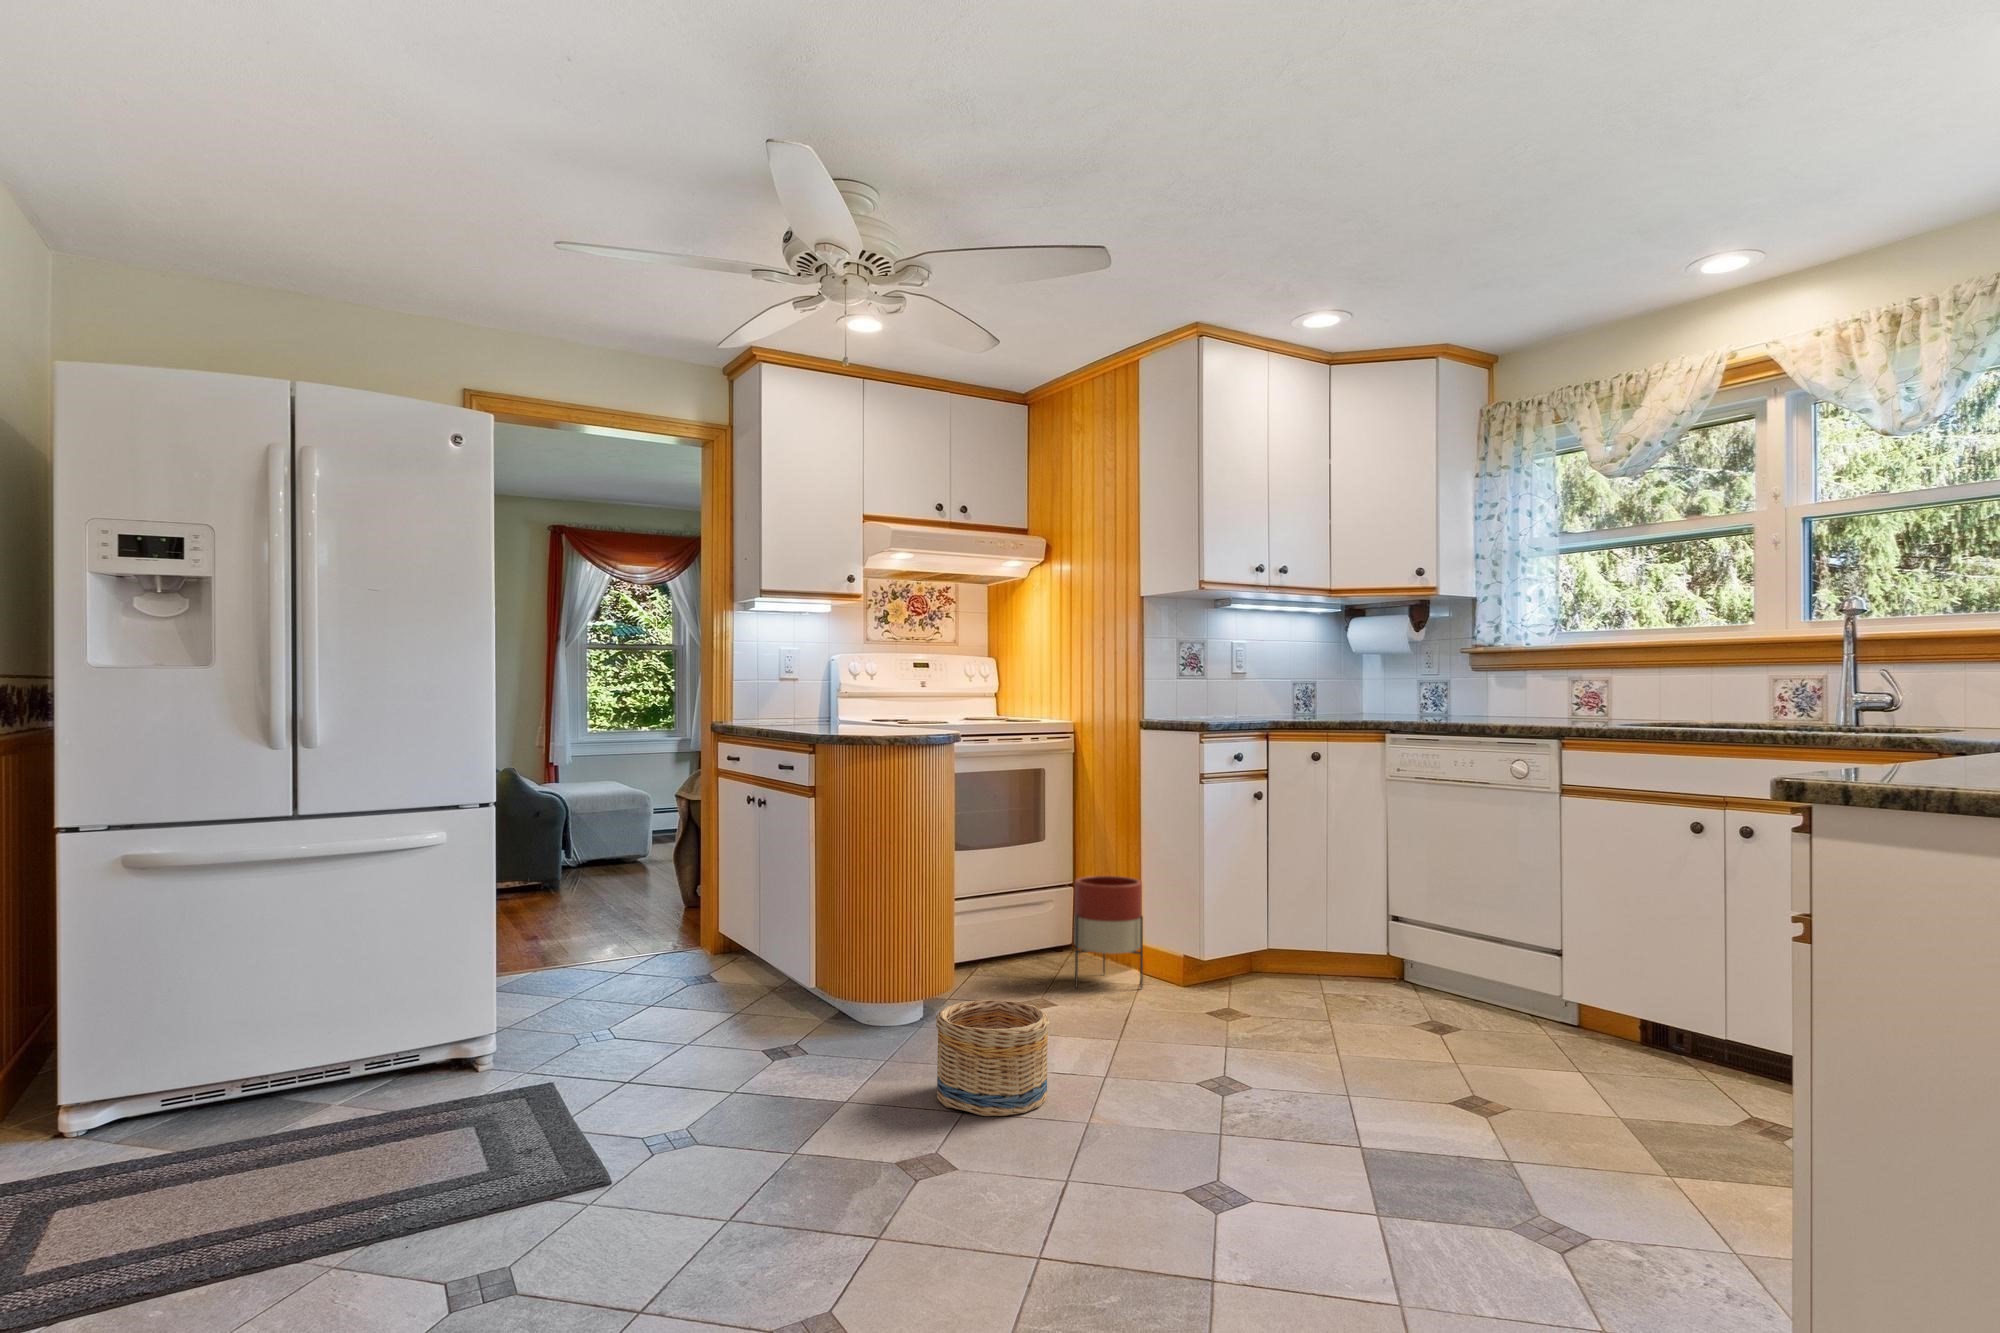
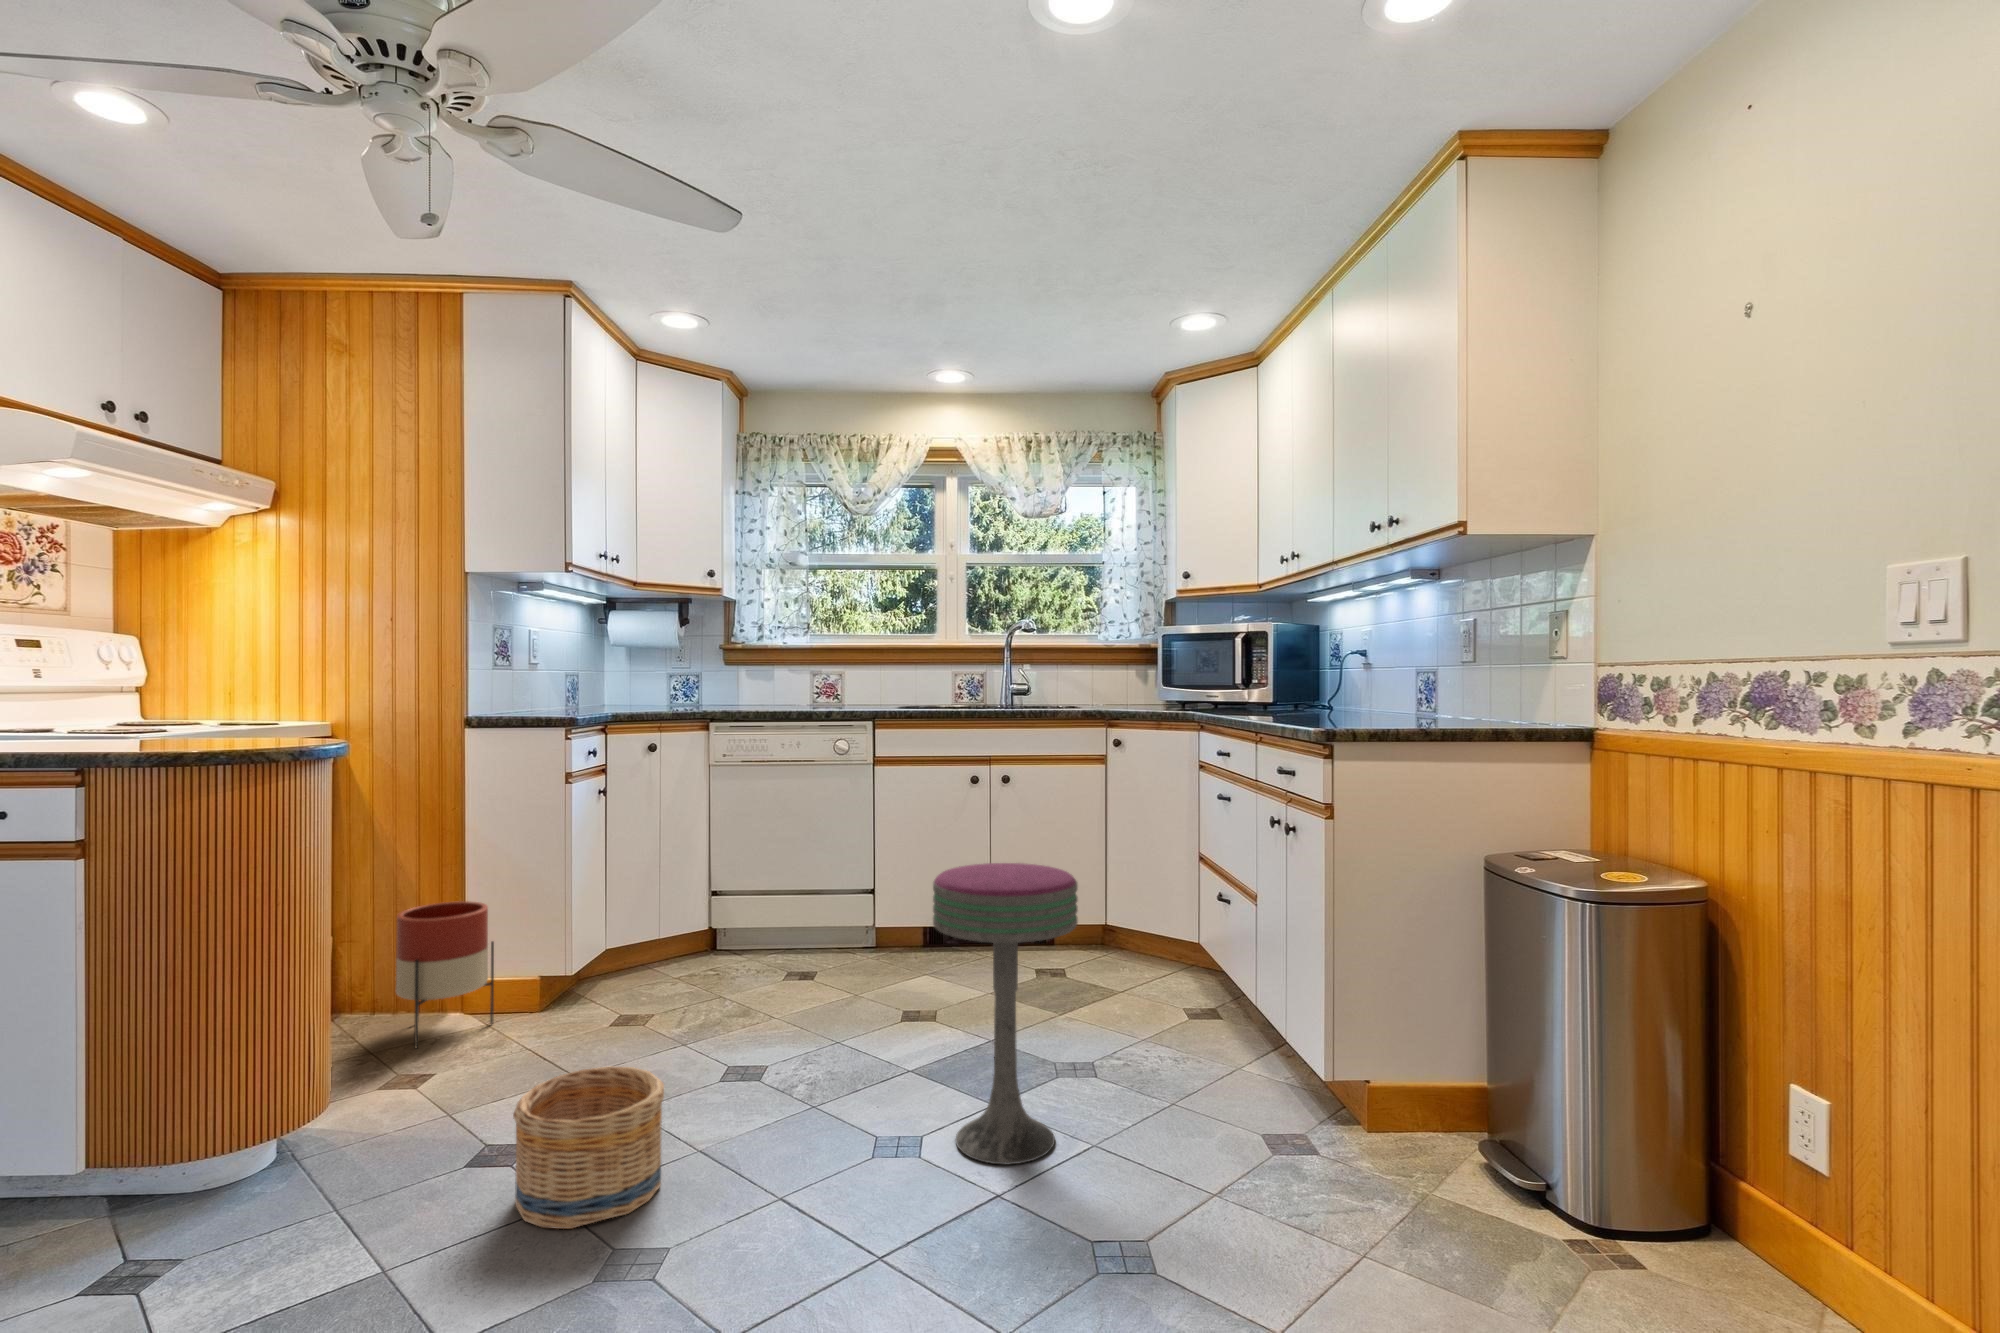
bar stool: none [1217,889,1394,1243] -> present [933,863,1078,1164]

